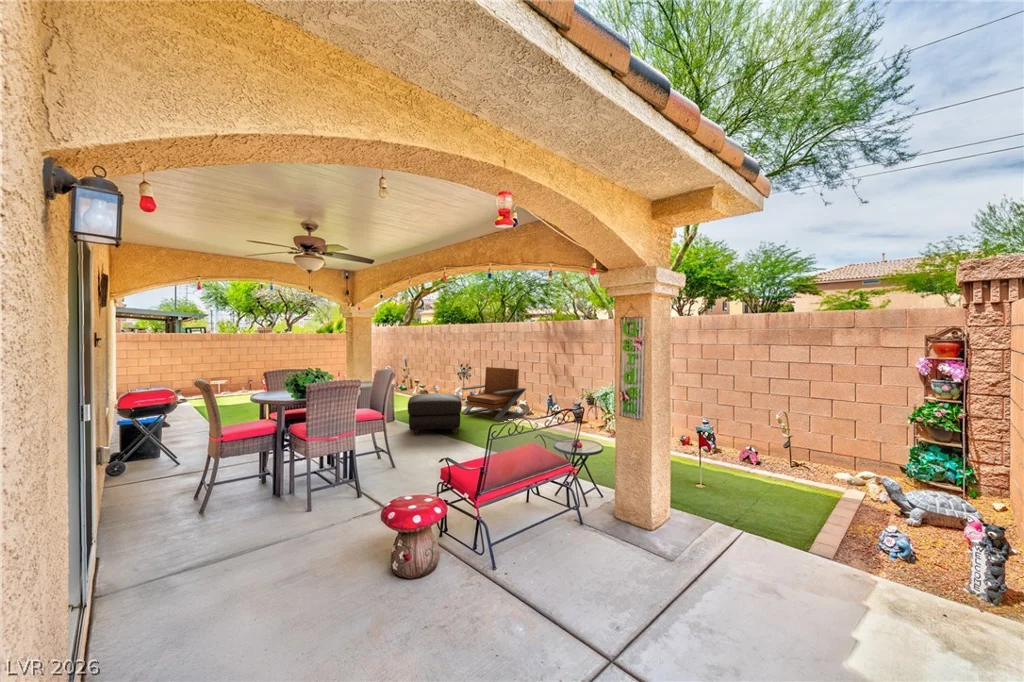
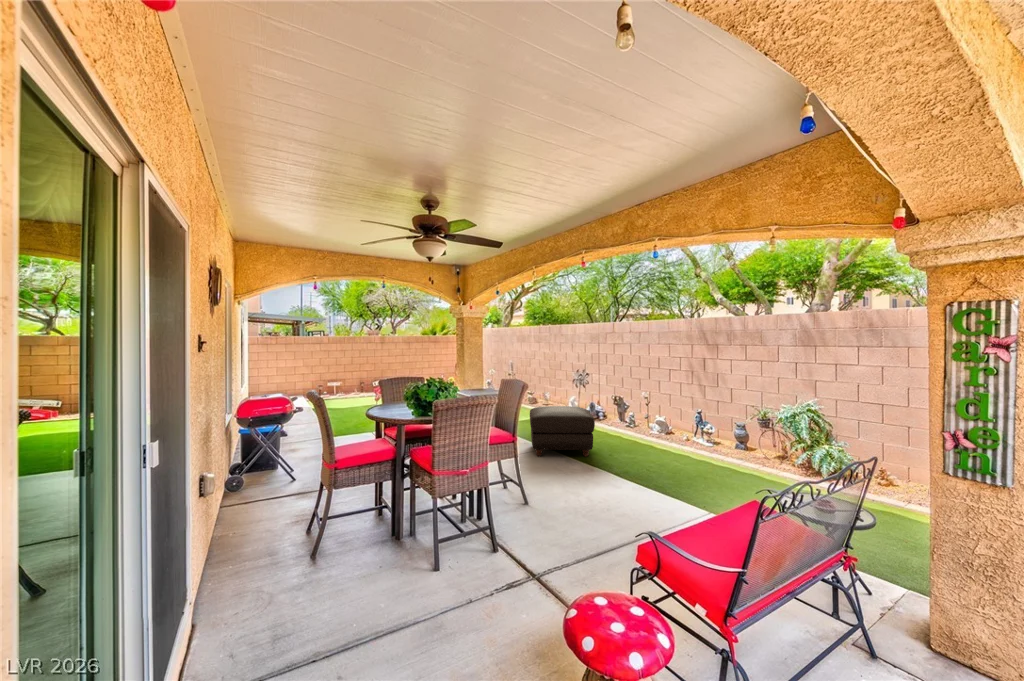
lounge chair: present [461,367,526,421] -> none [584,374,664,441]

